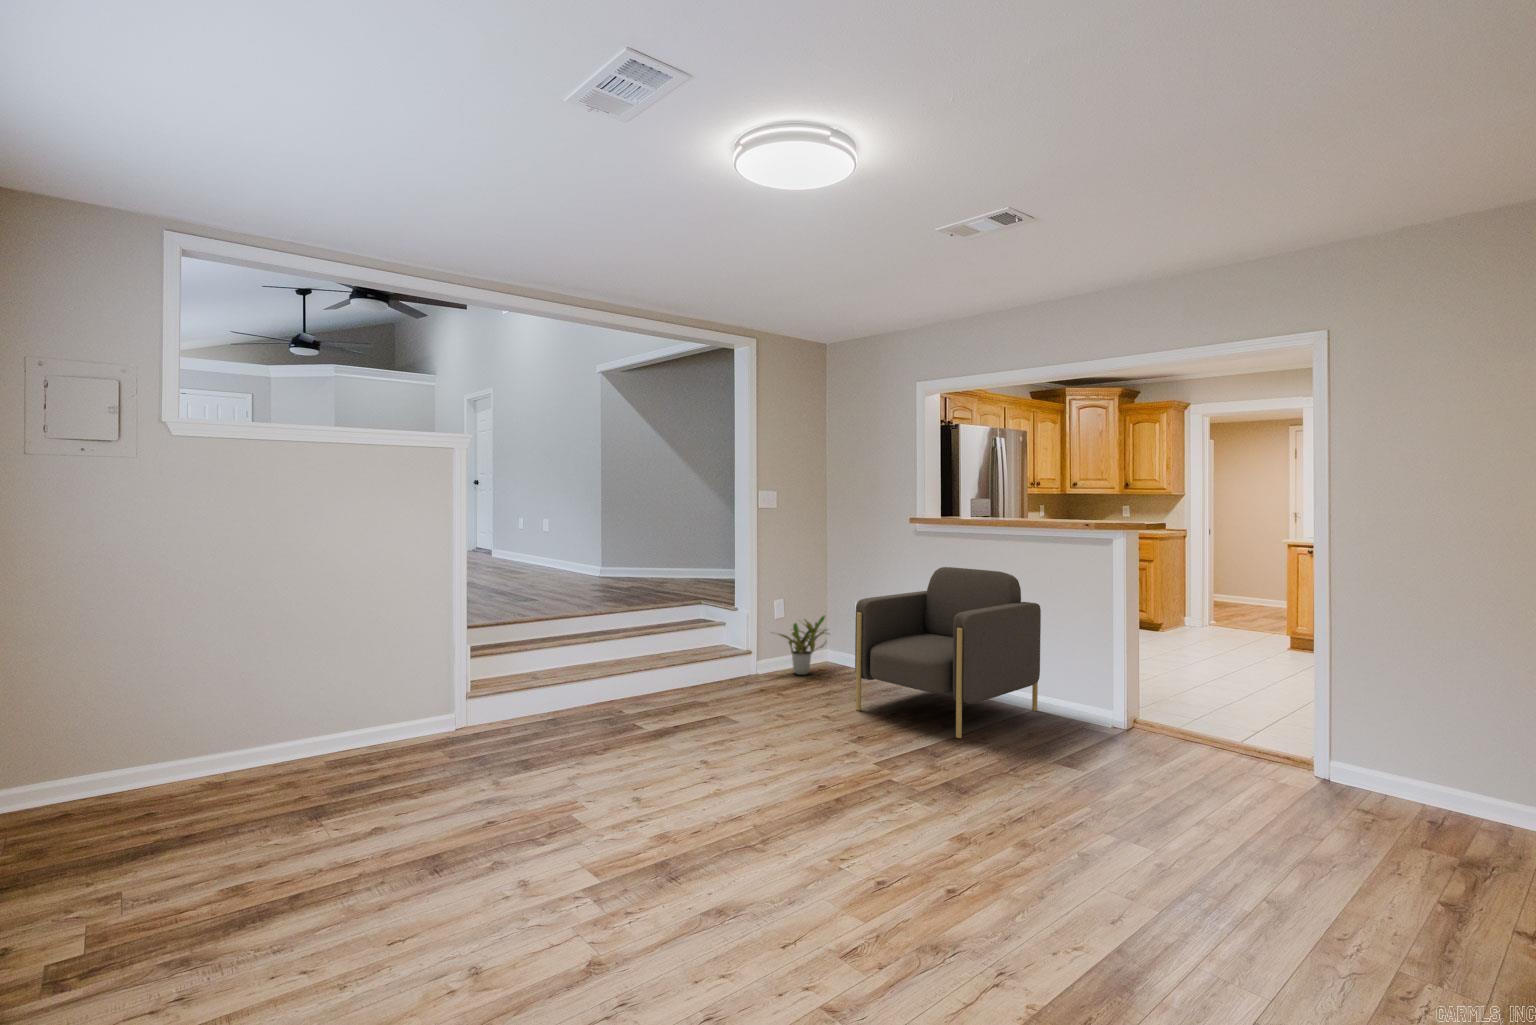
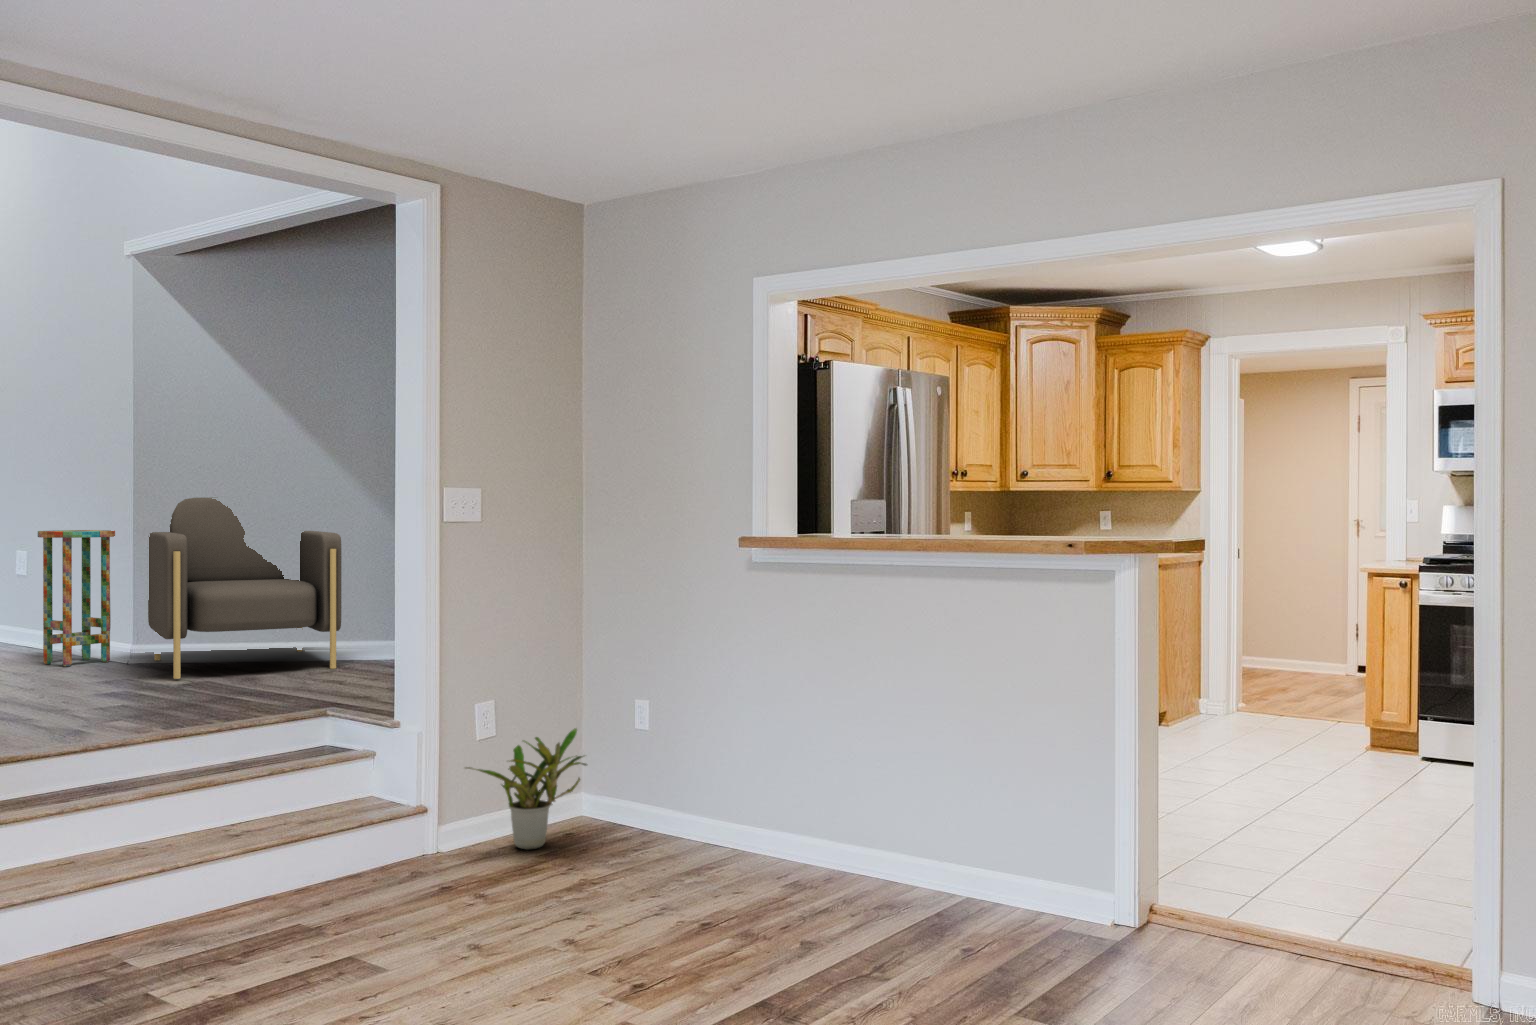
side table: none [559,512,594,578] -> present [38,530,115,666]
armchair: present [855,567,1041,738] -> present [148,497,341,679]

